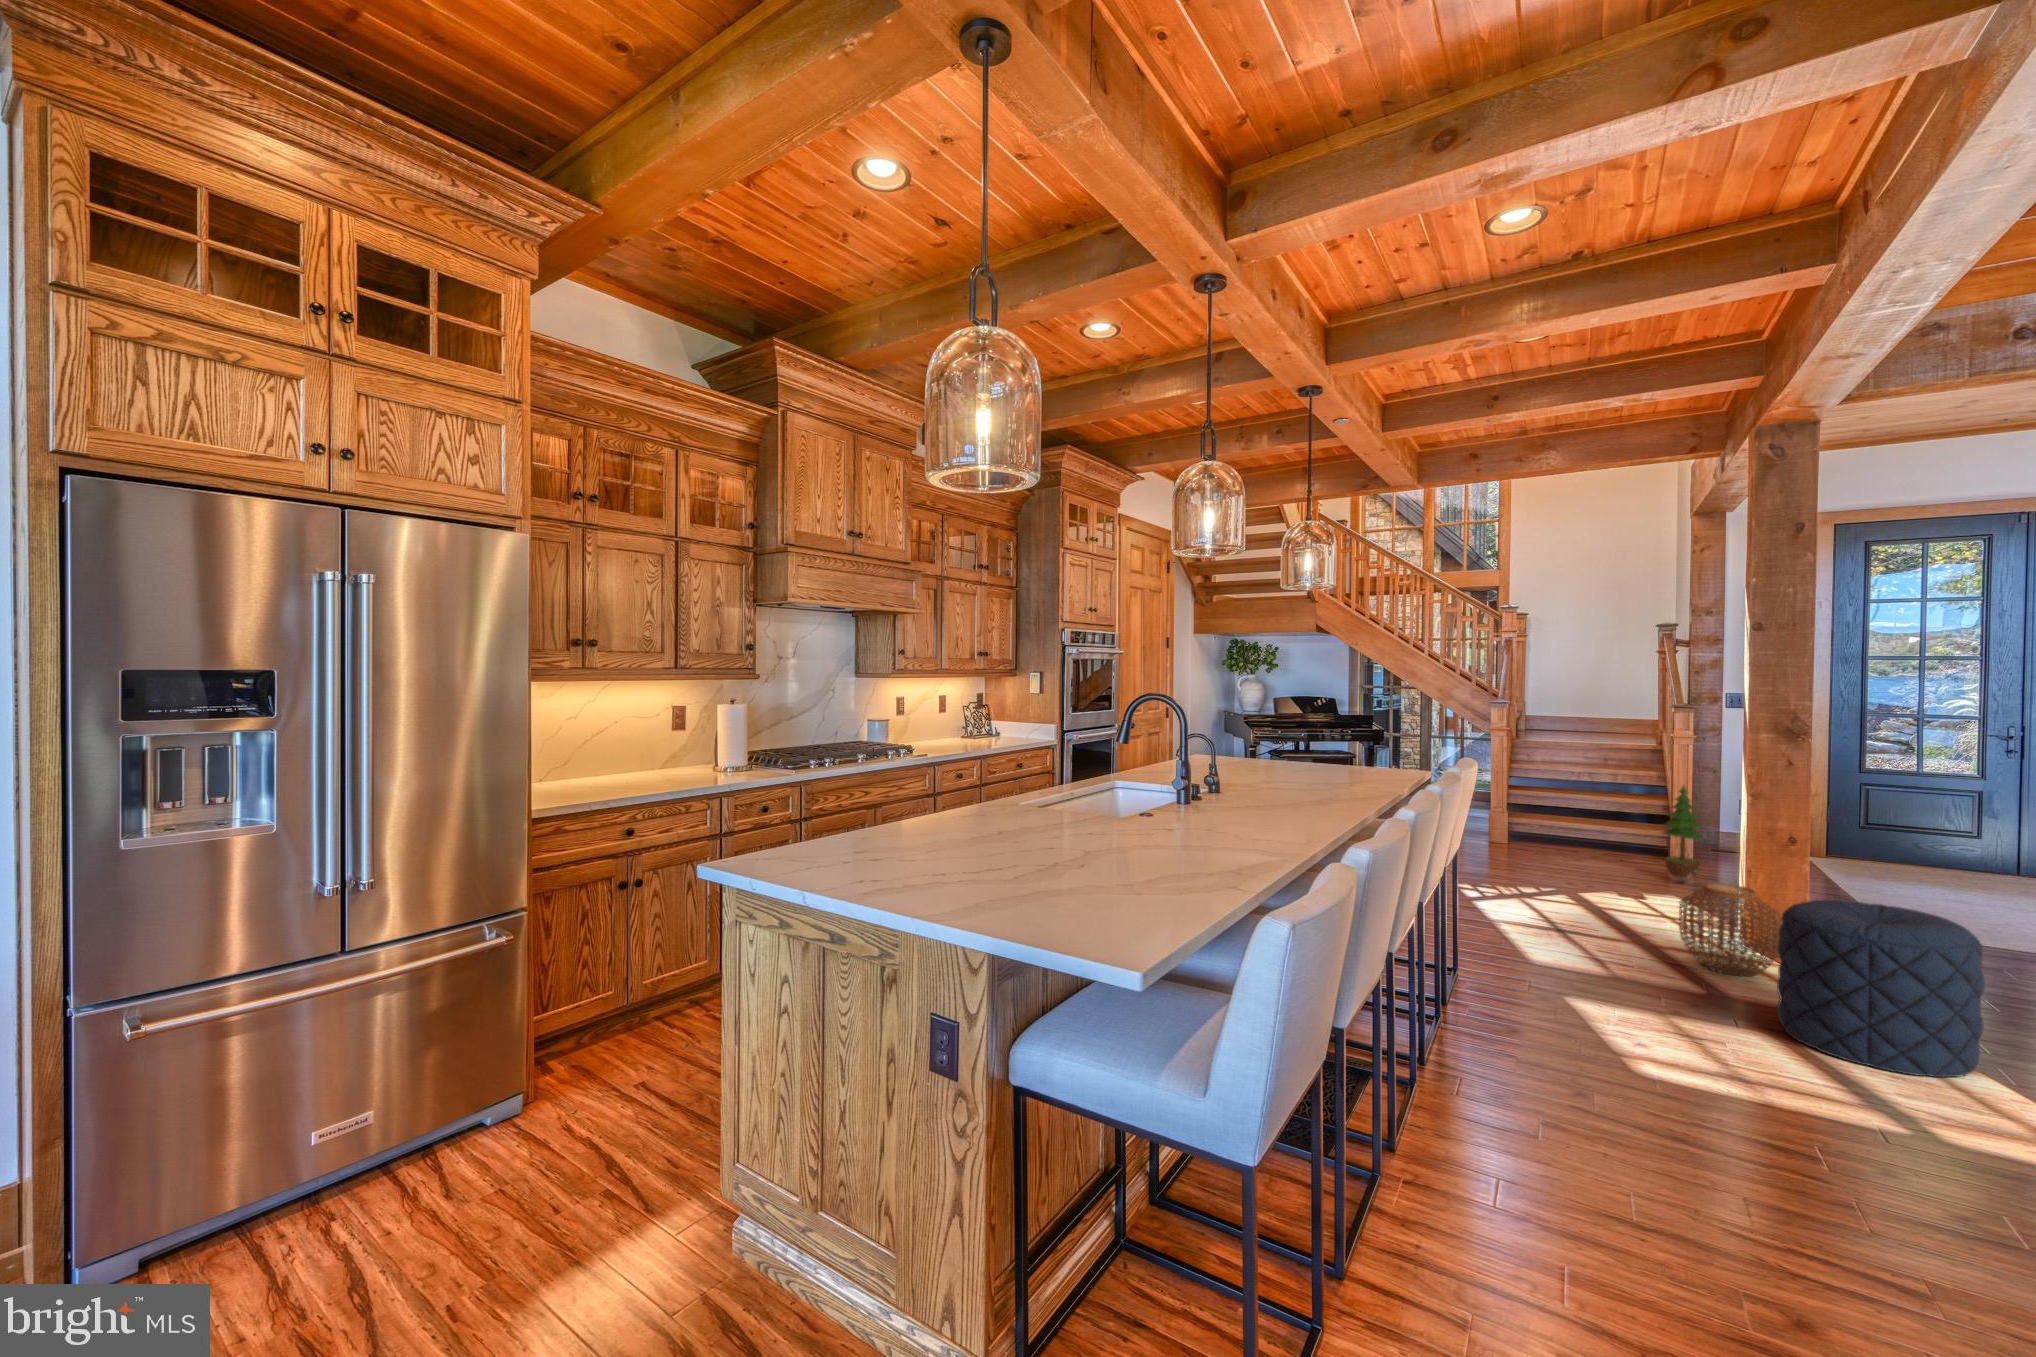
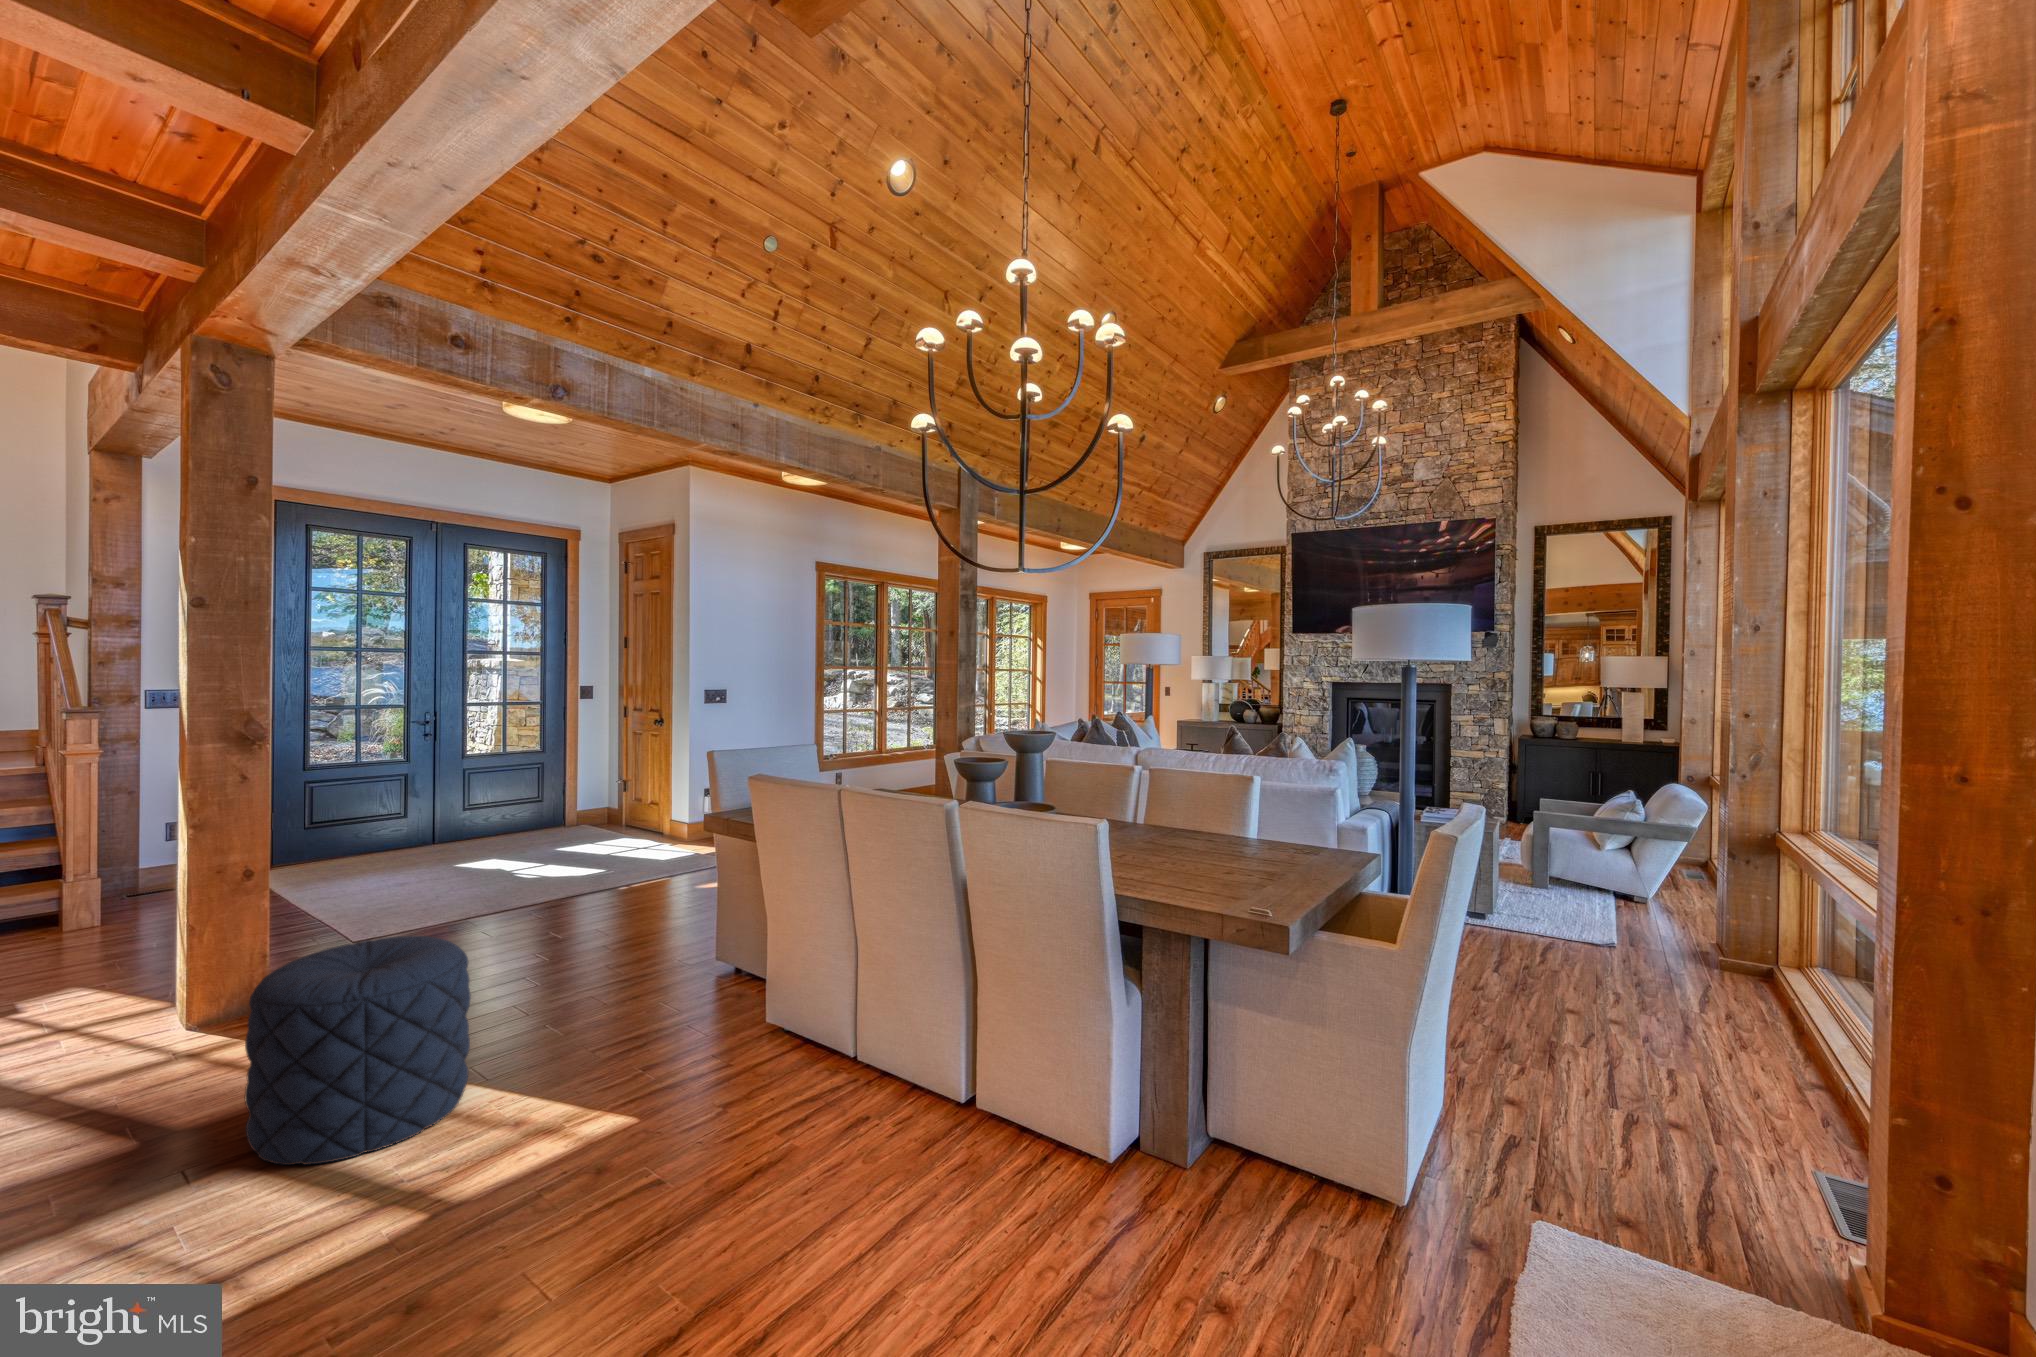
potted tree: present [1663,786,1703,883] -> none [44,821,119,961]
woven basket: present [1679,883,1781,977] -> none [81,961,240,1099]

